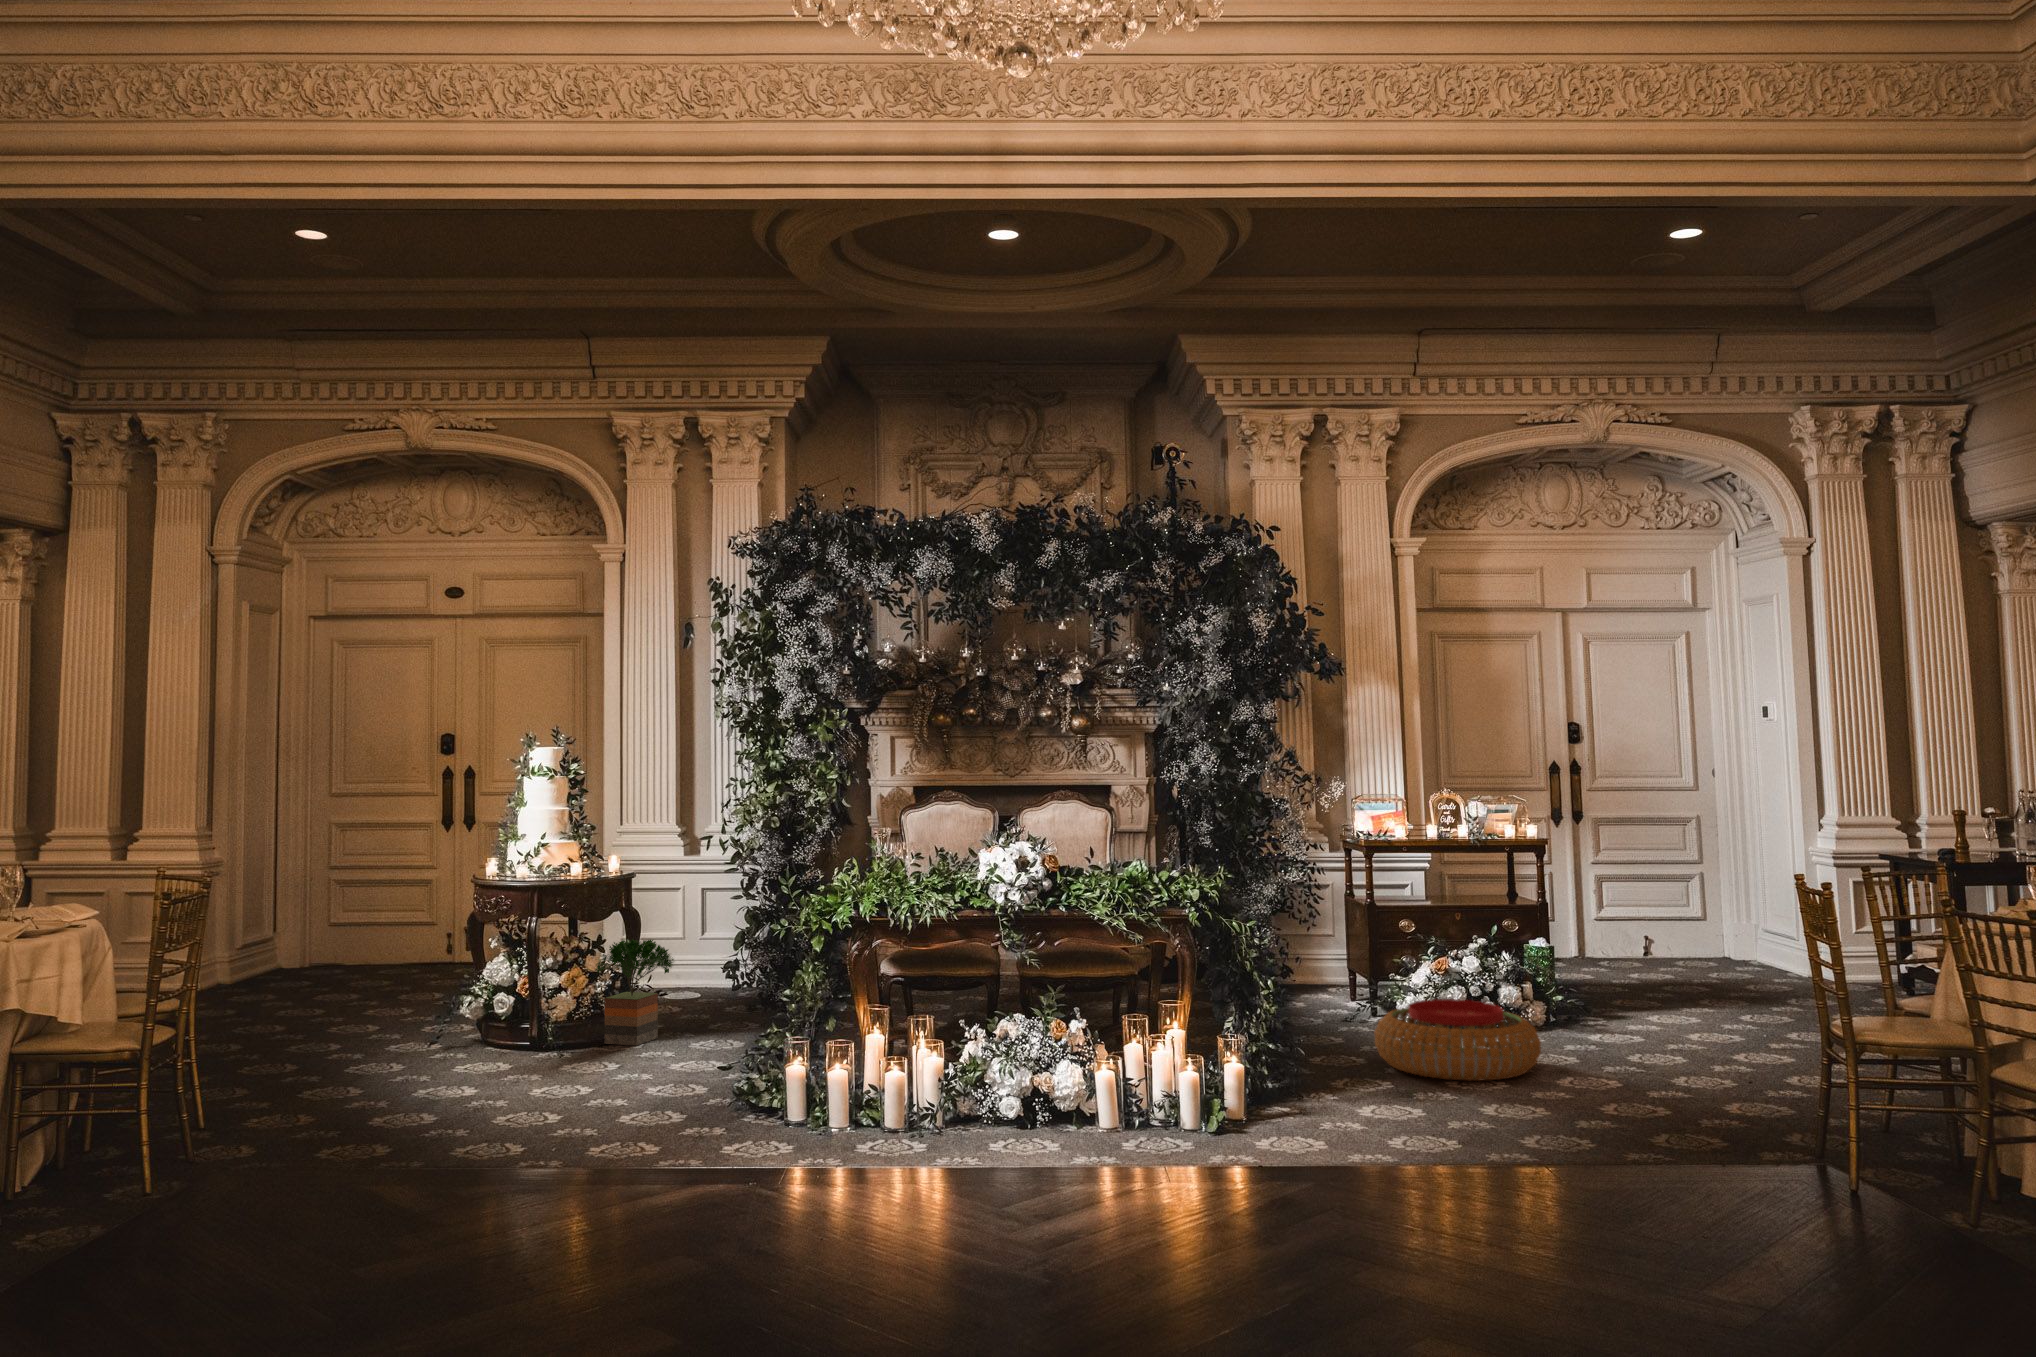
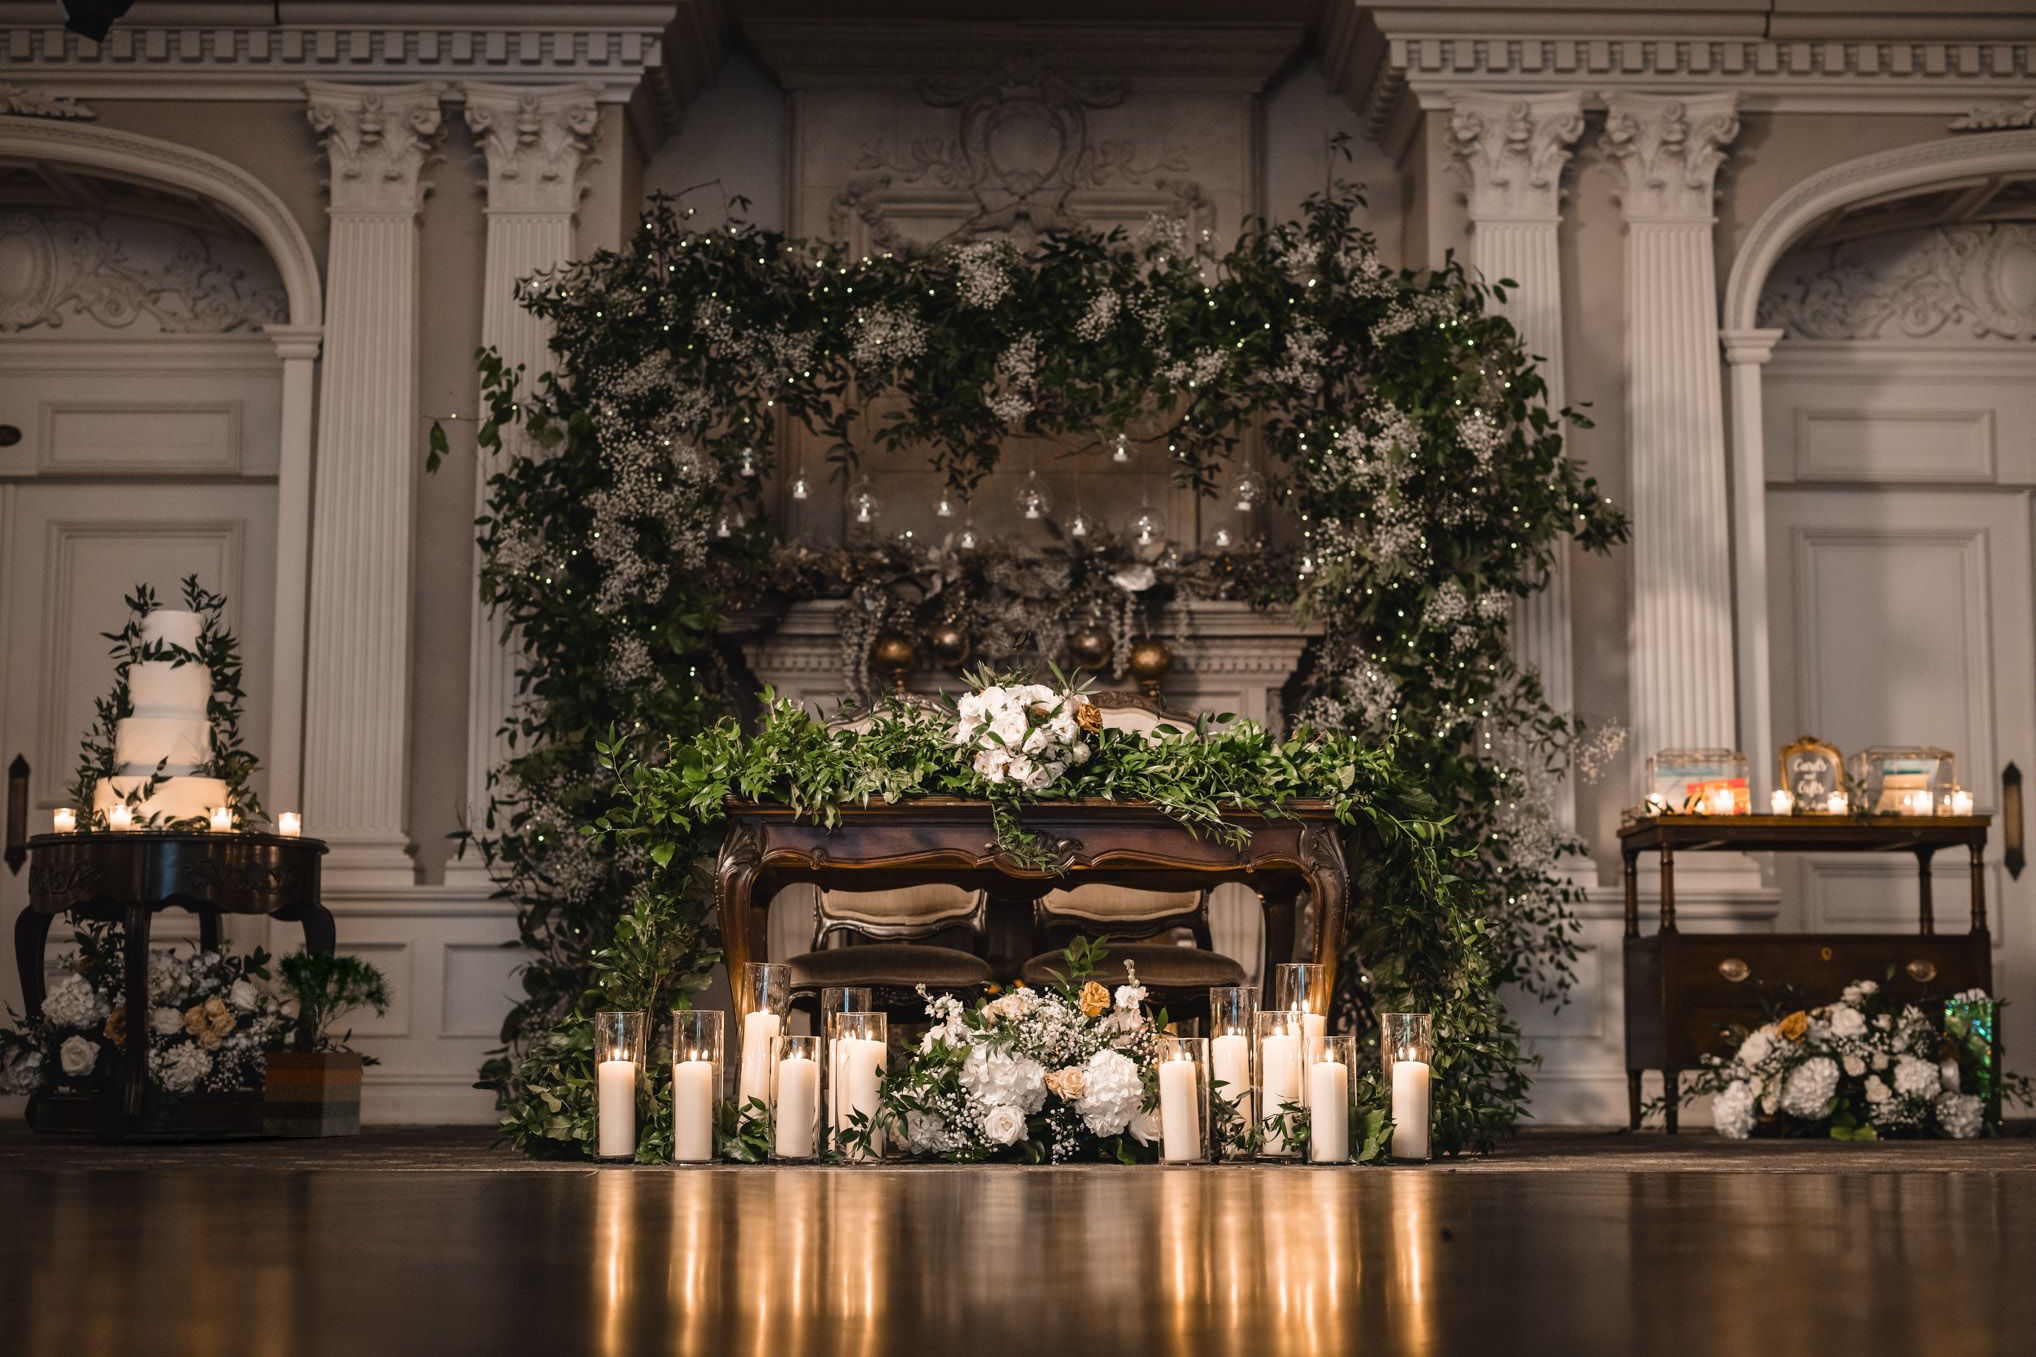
pouf: present [1374,999,1541,1081] -> none [1679,1046,1985,1159]

